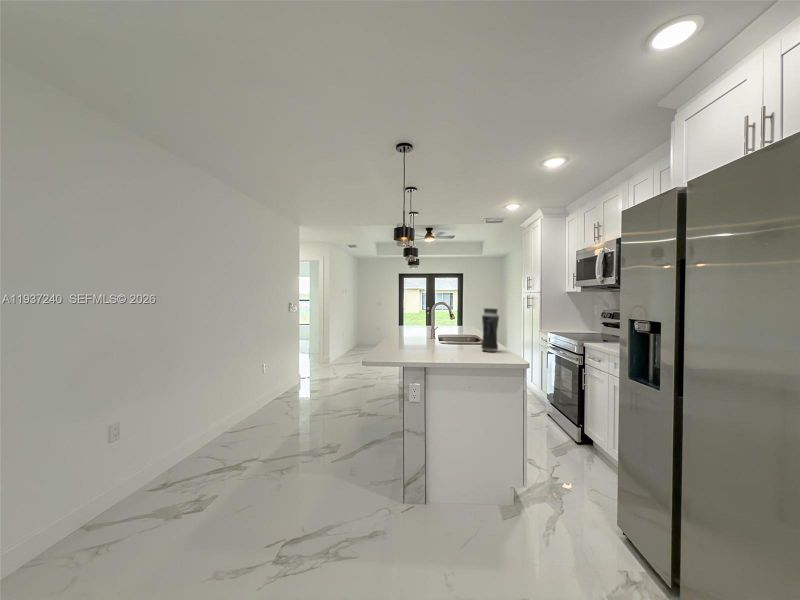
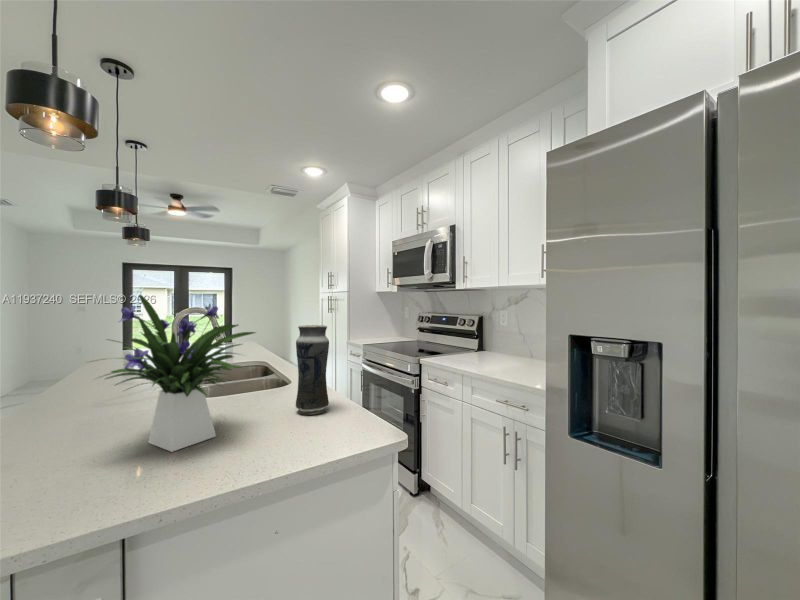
flower arrangement: none [406,292,462,352] -> present [106,295,255,452]

